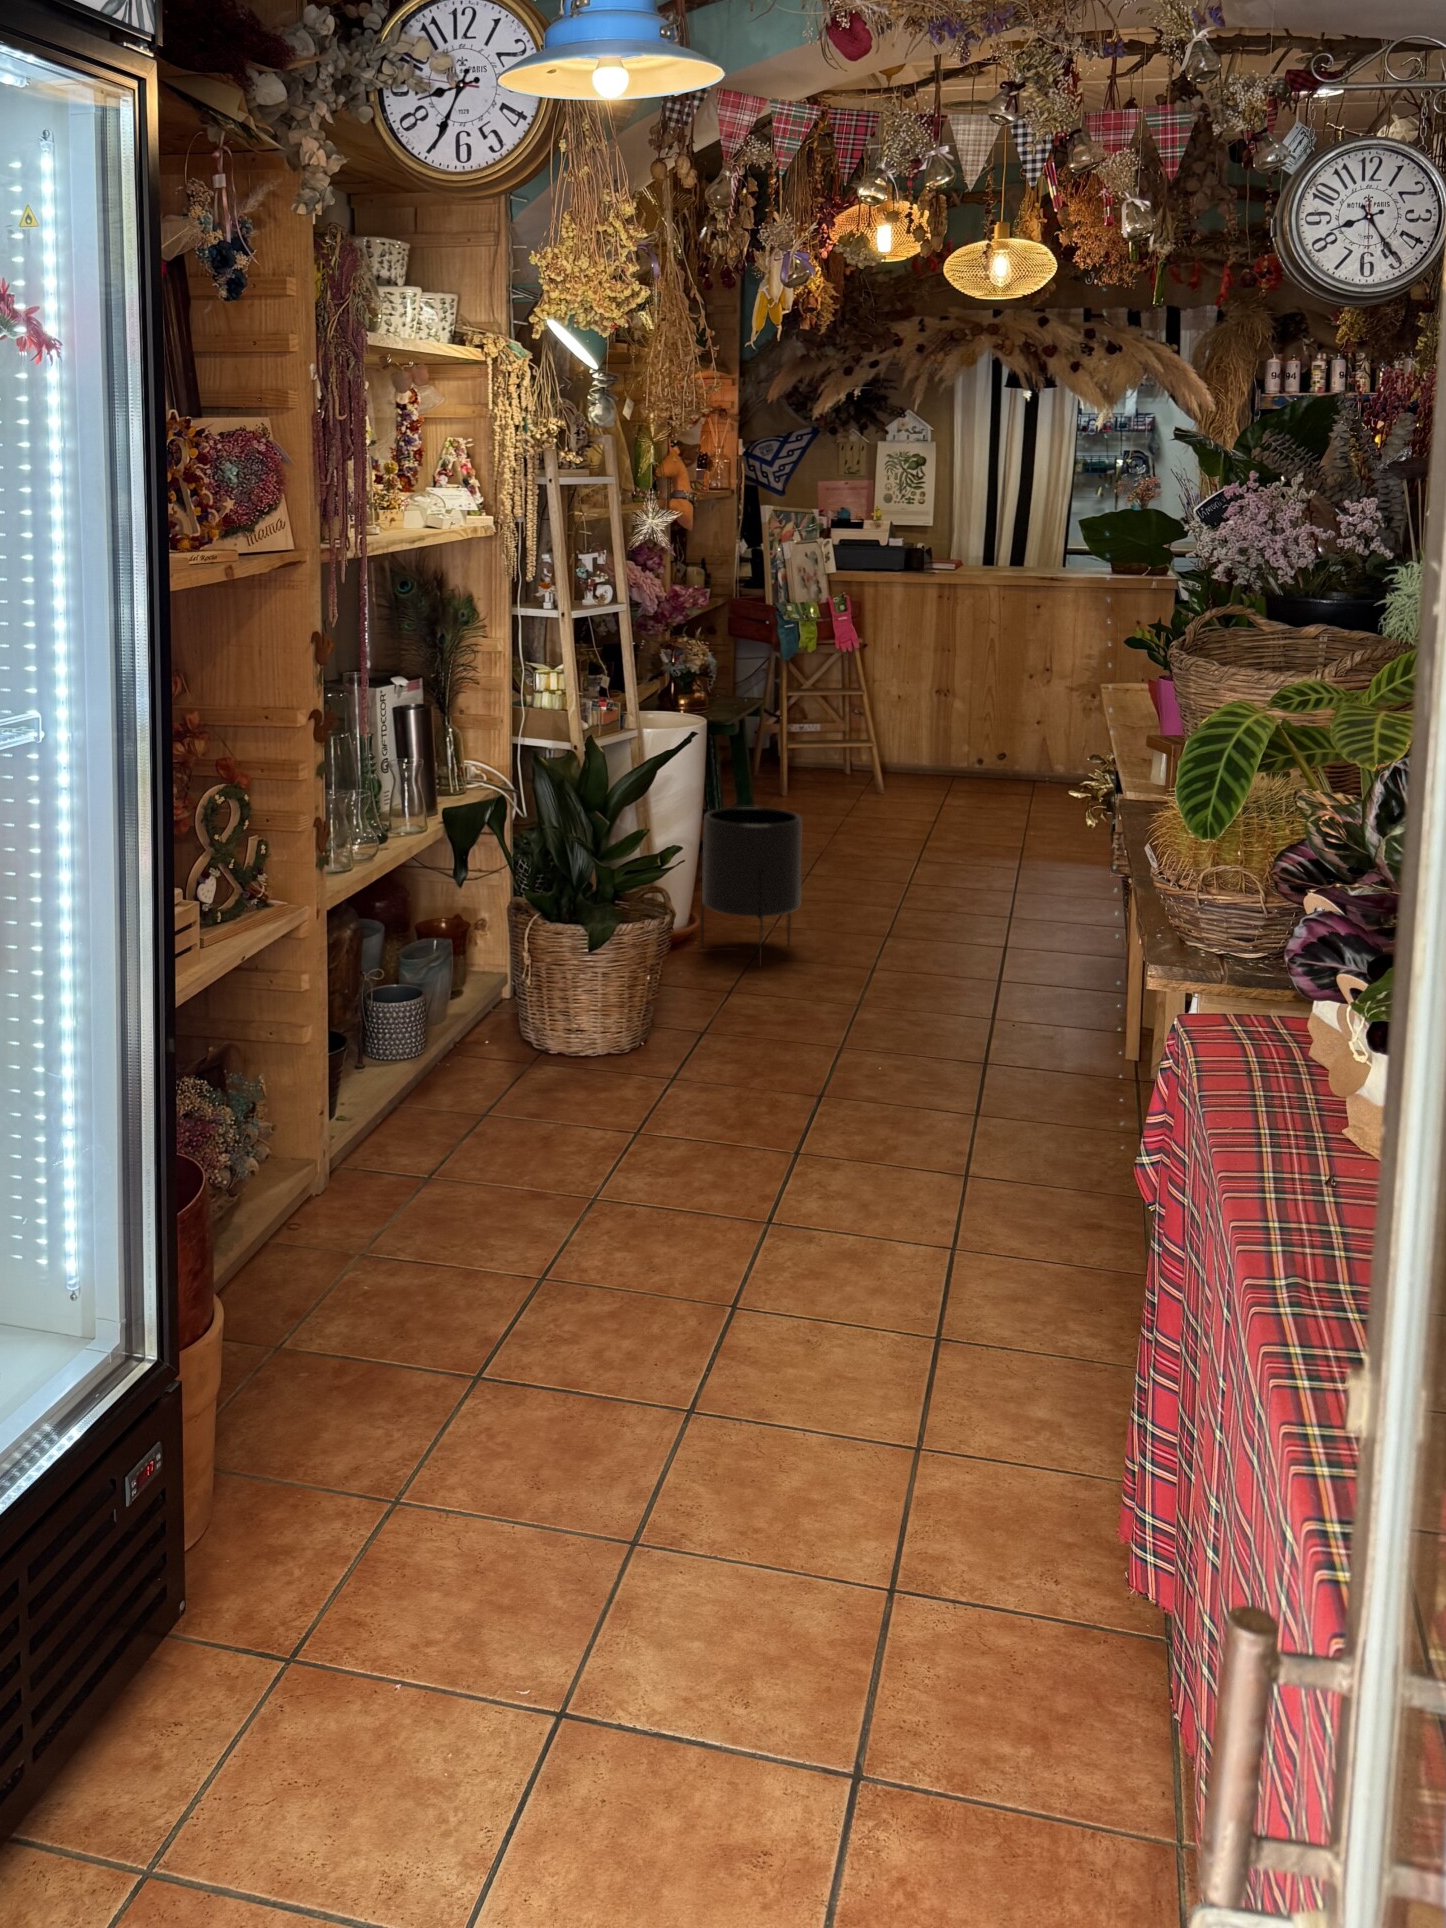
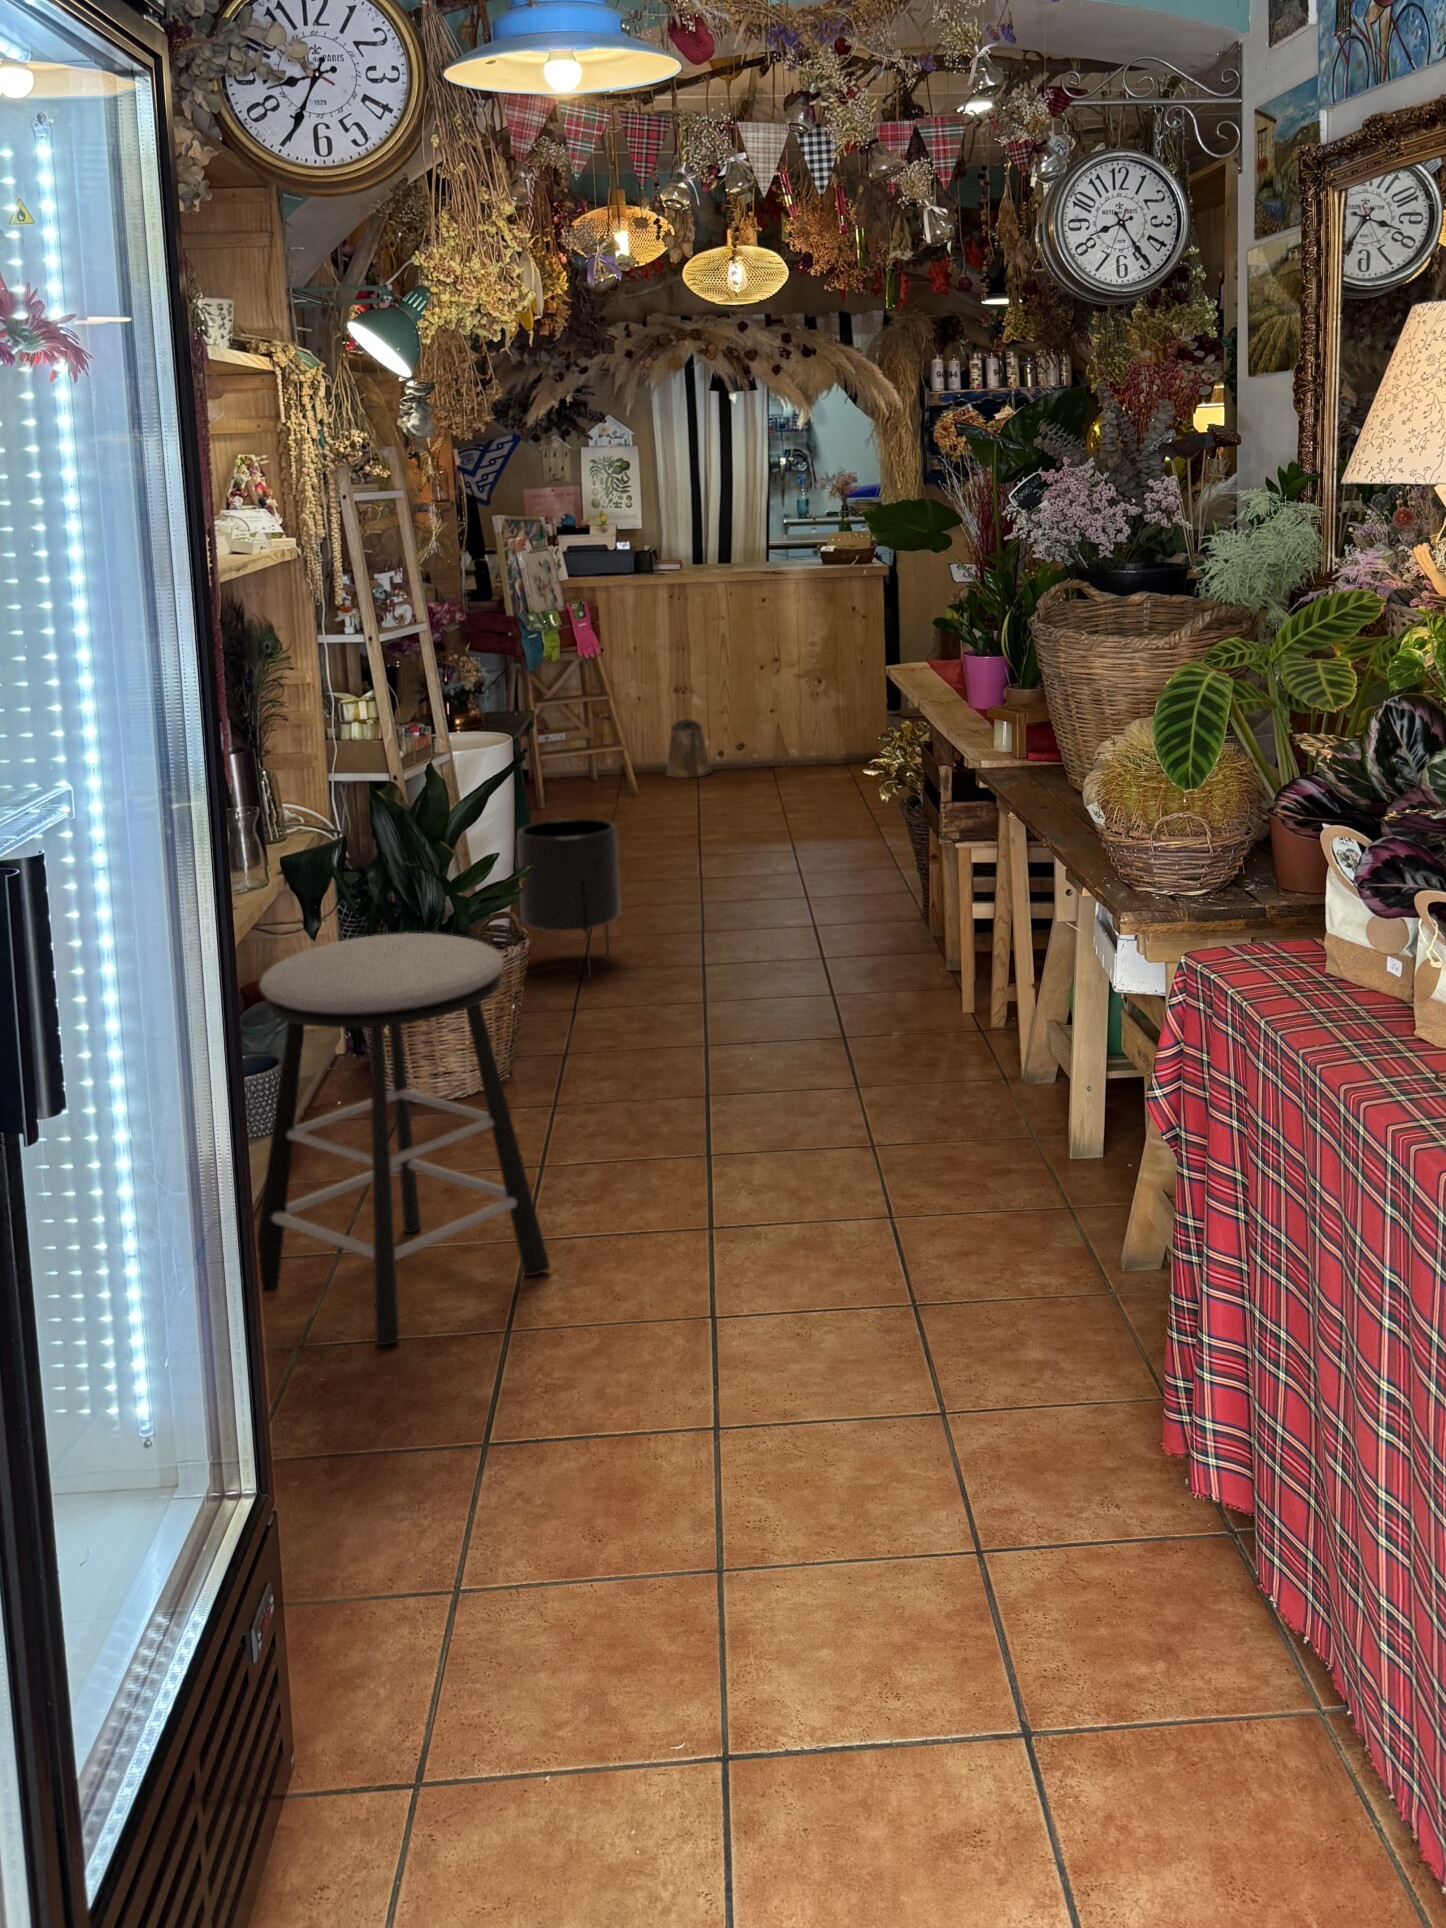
watering can: none [925,722,974,782] -> present [665,719,712,778]
stool: none [334,893,601,1273] -> present [257,933,550,1345]

